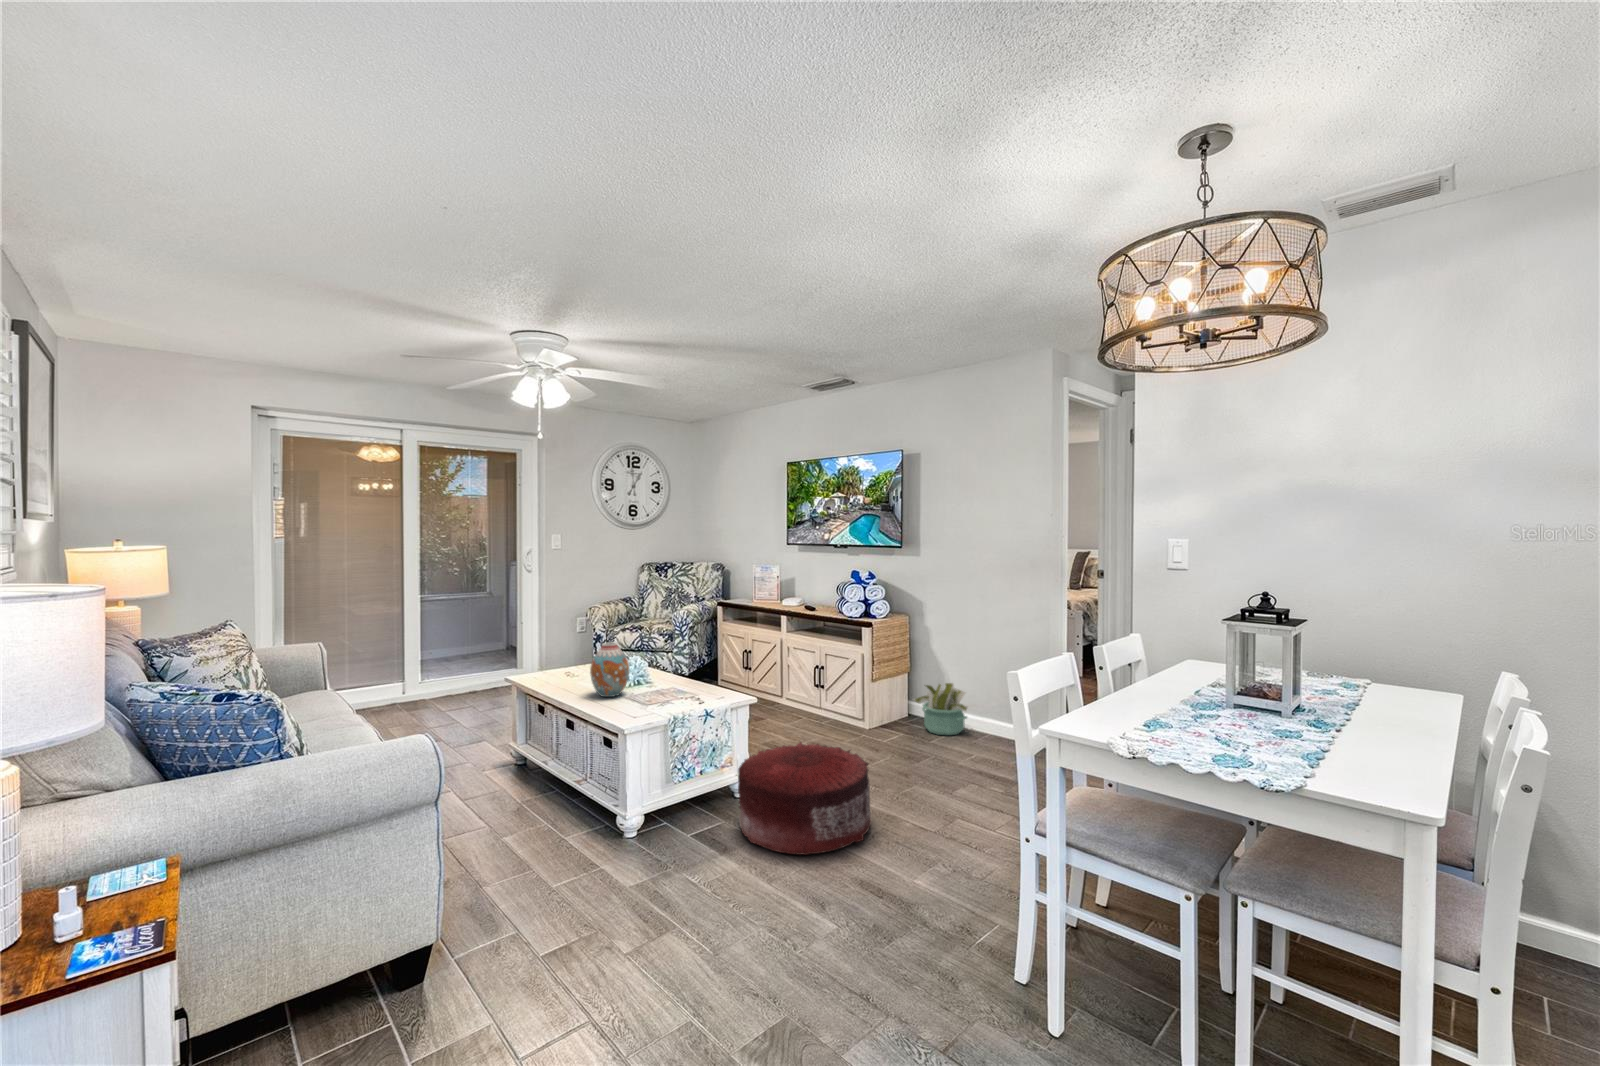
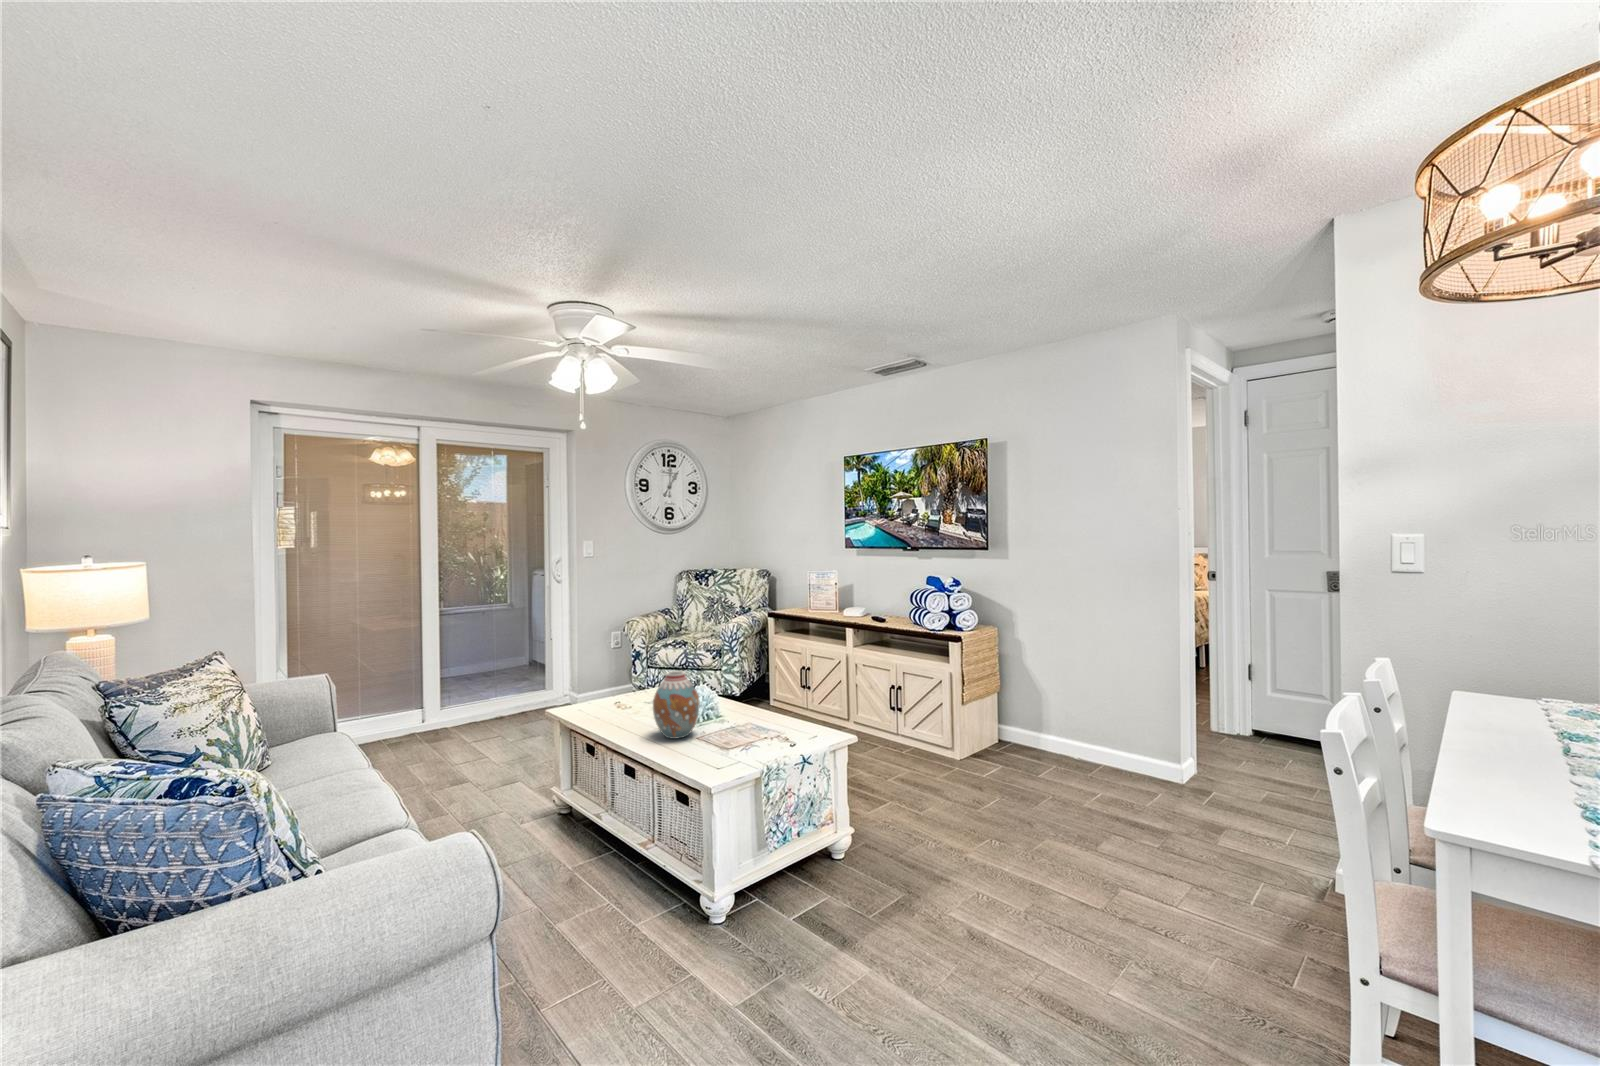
decorative plant: present [913,683,967,735] -> none [1014,705,1085,769]
pouf: present [738,742,871,855] -> none [848,792,1020,951]

